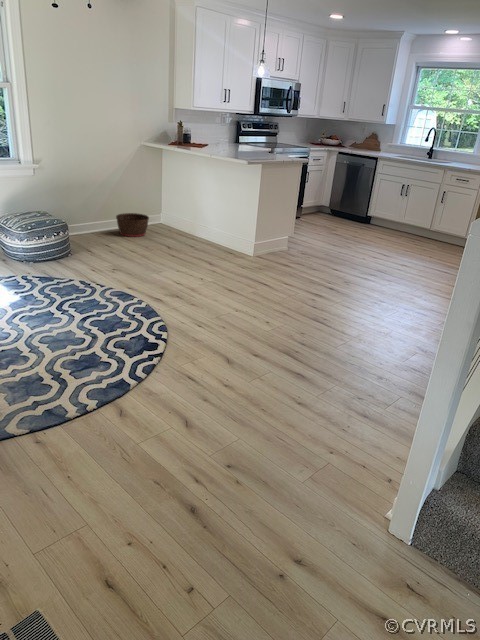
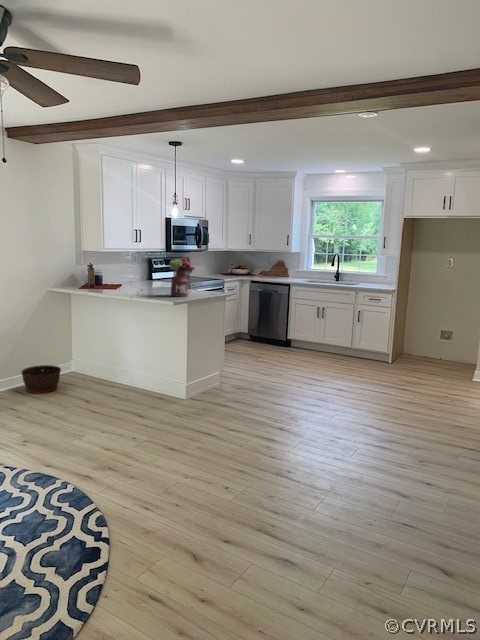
flower arrangement: none [248,118,274,158] -> present [169,258,195,297]

